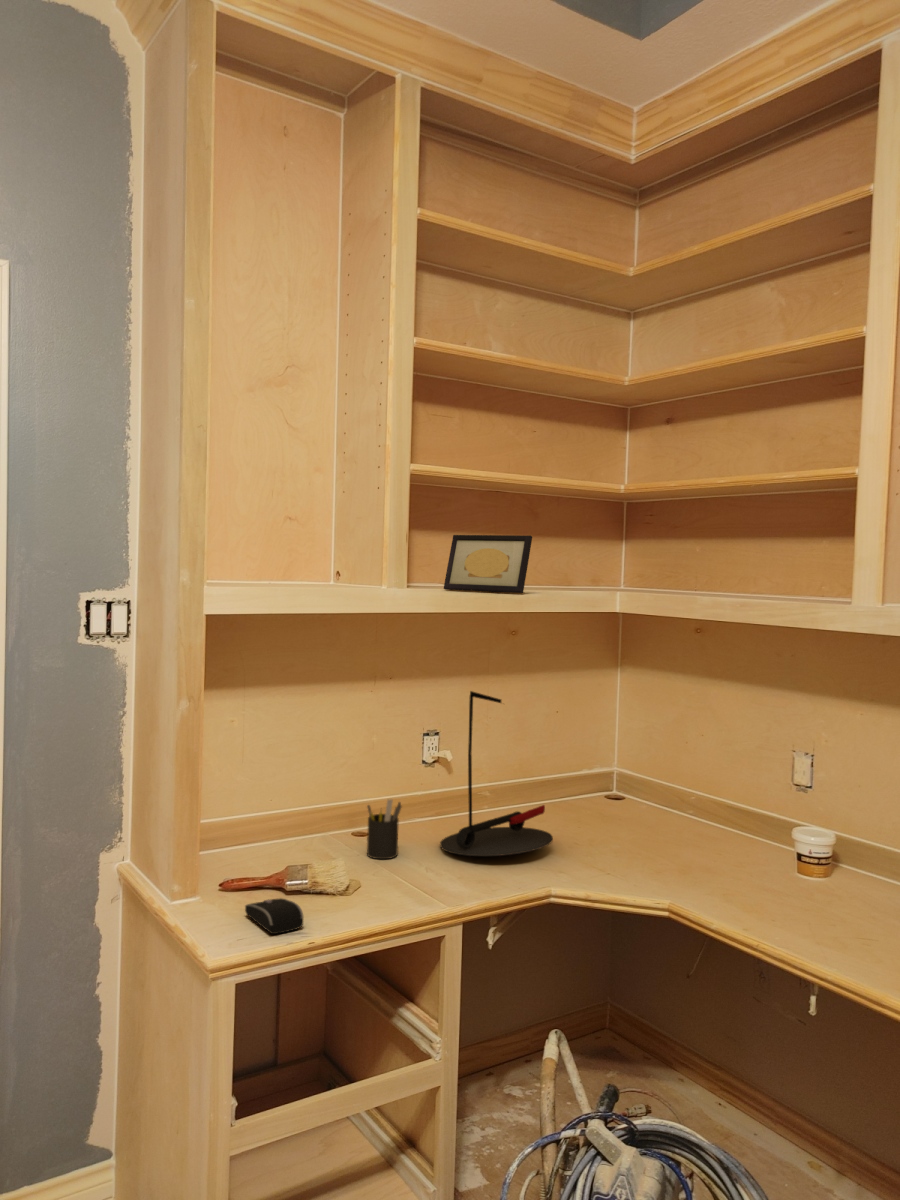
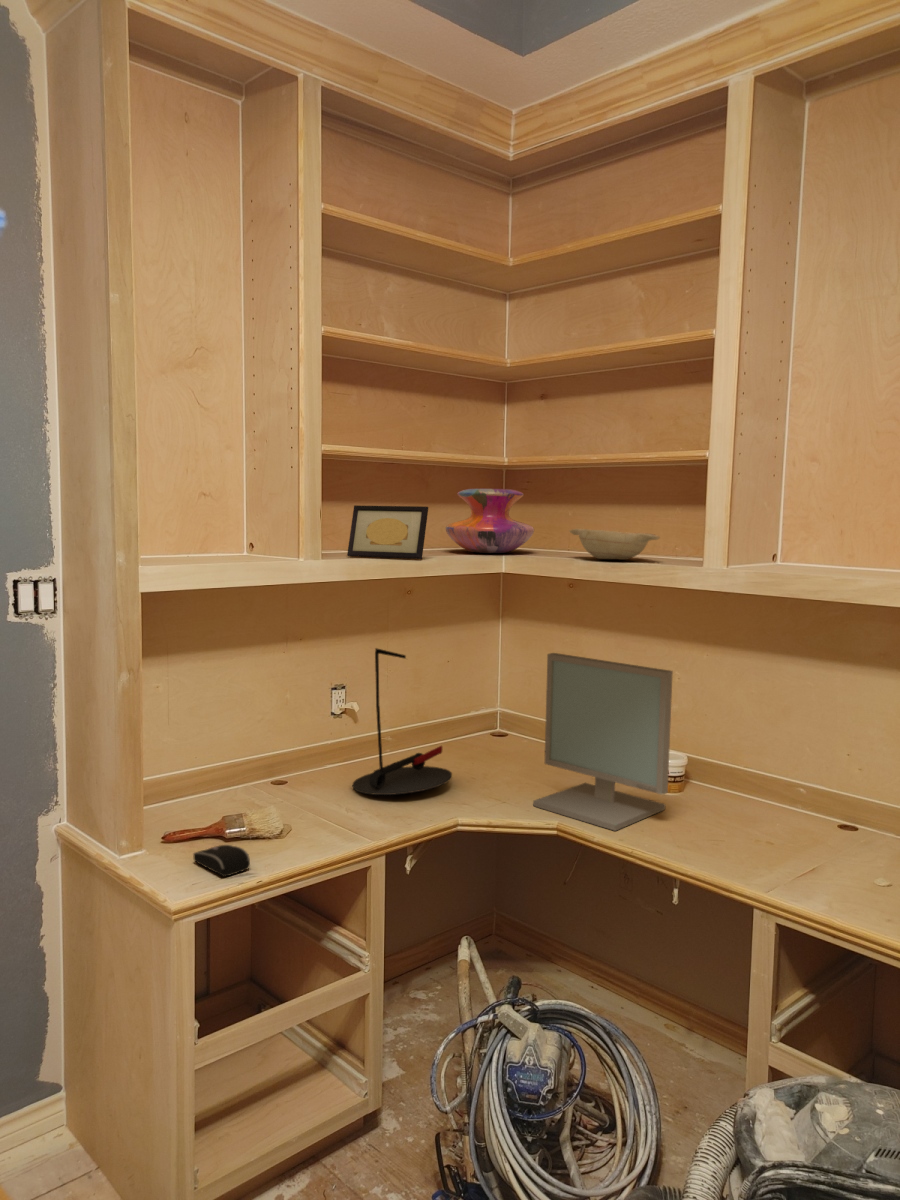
decorative vase: none [557,519,657,591] -> present [445,489,534,553]
decorative bowl: none [694,563,801,599] -> present [570,529,660,560]
computer monitor: none [643,704,811,918] -> present [533,653,673,831]
pen holder: present [367,799,401,859] -> none [287,750,319,803]

